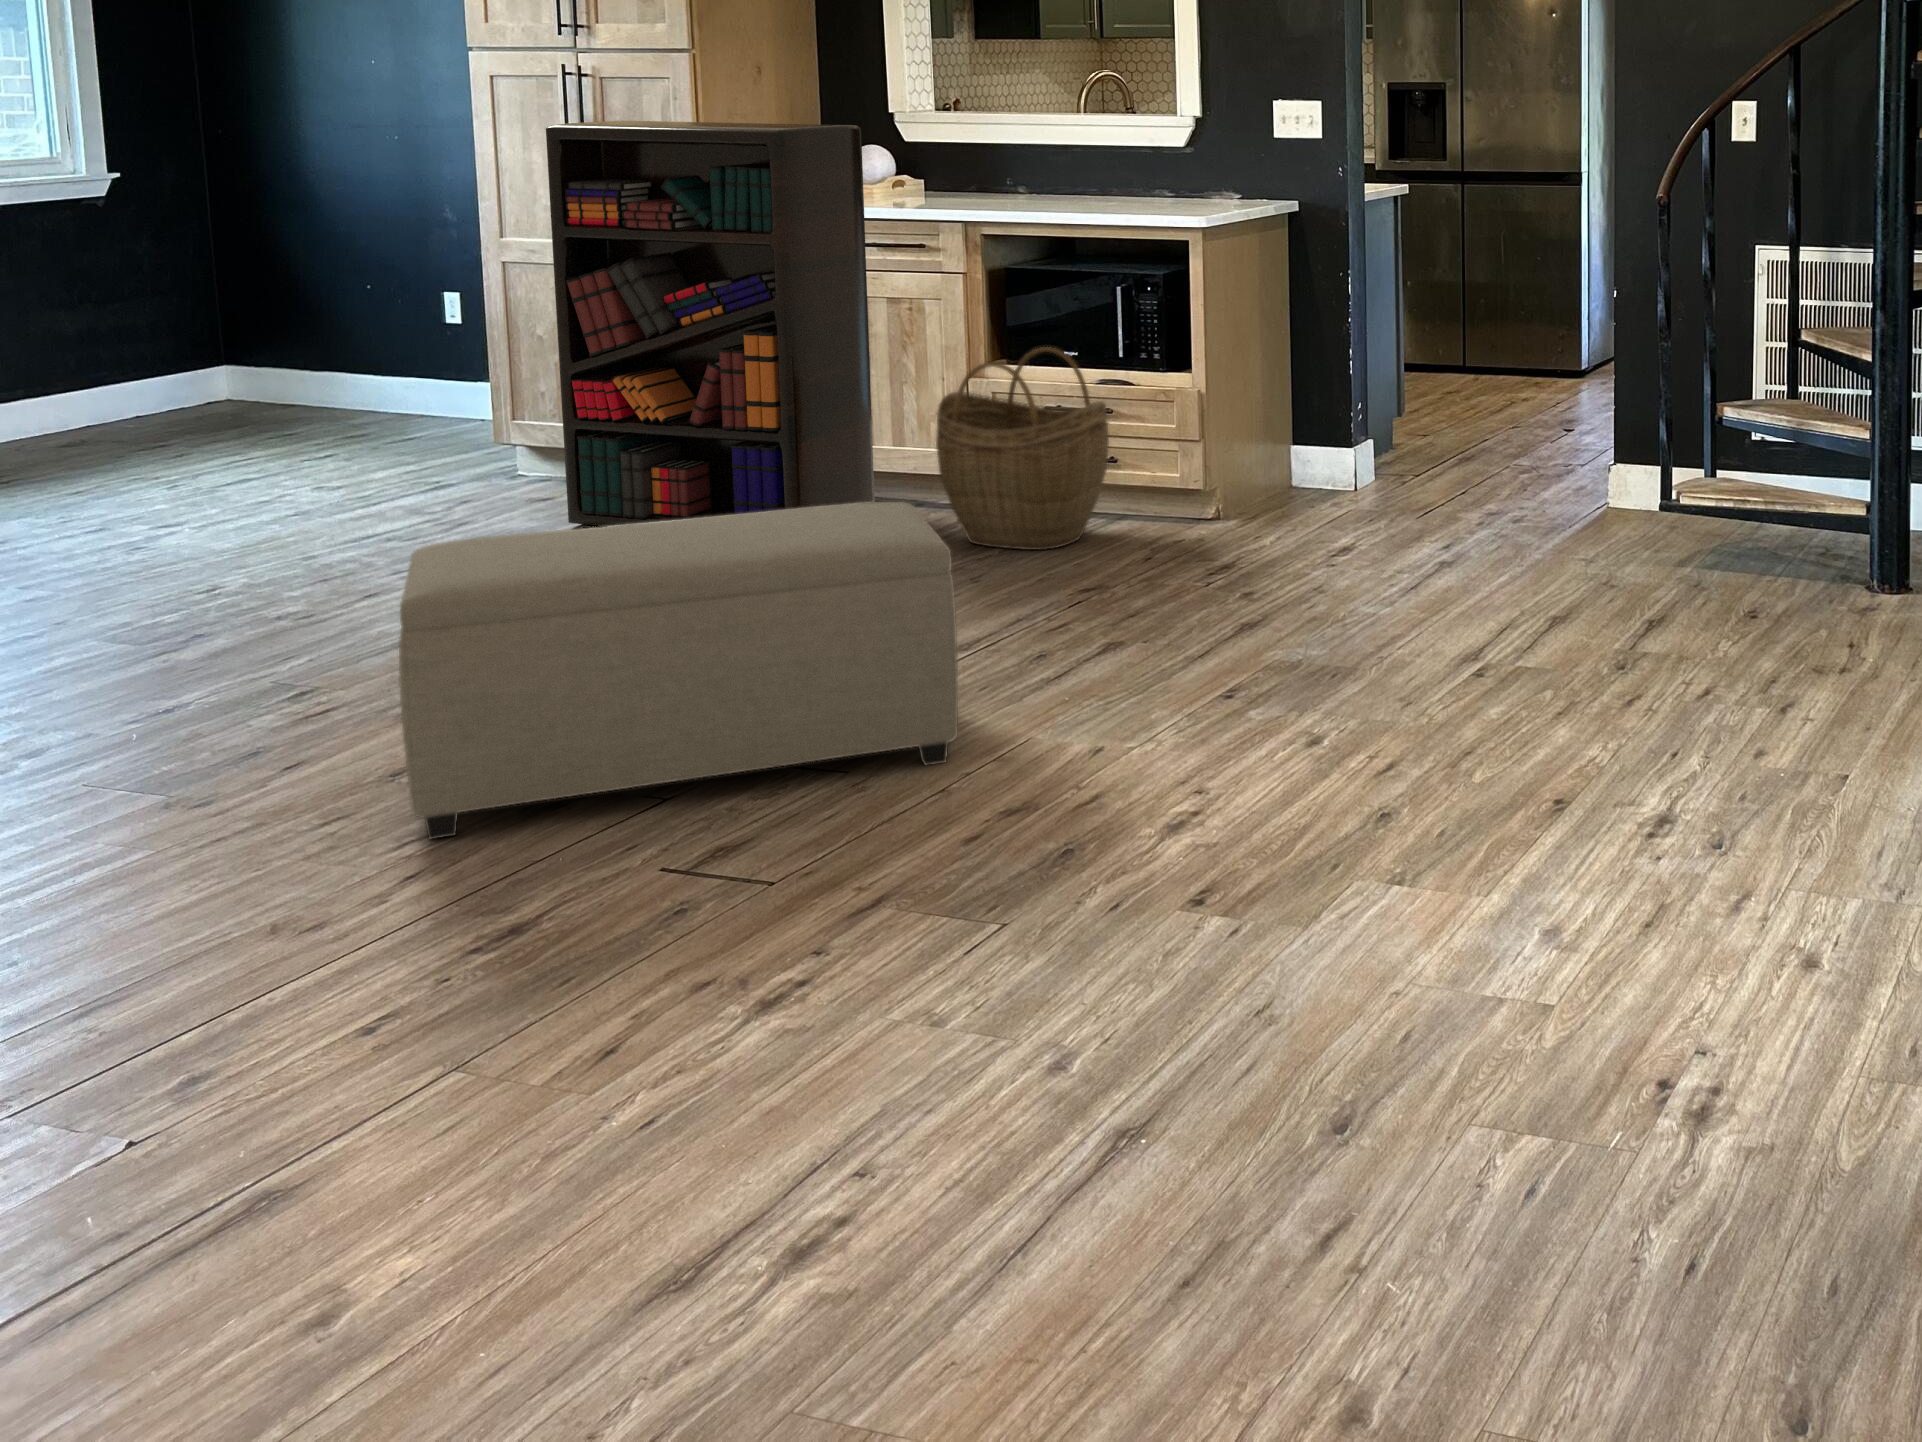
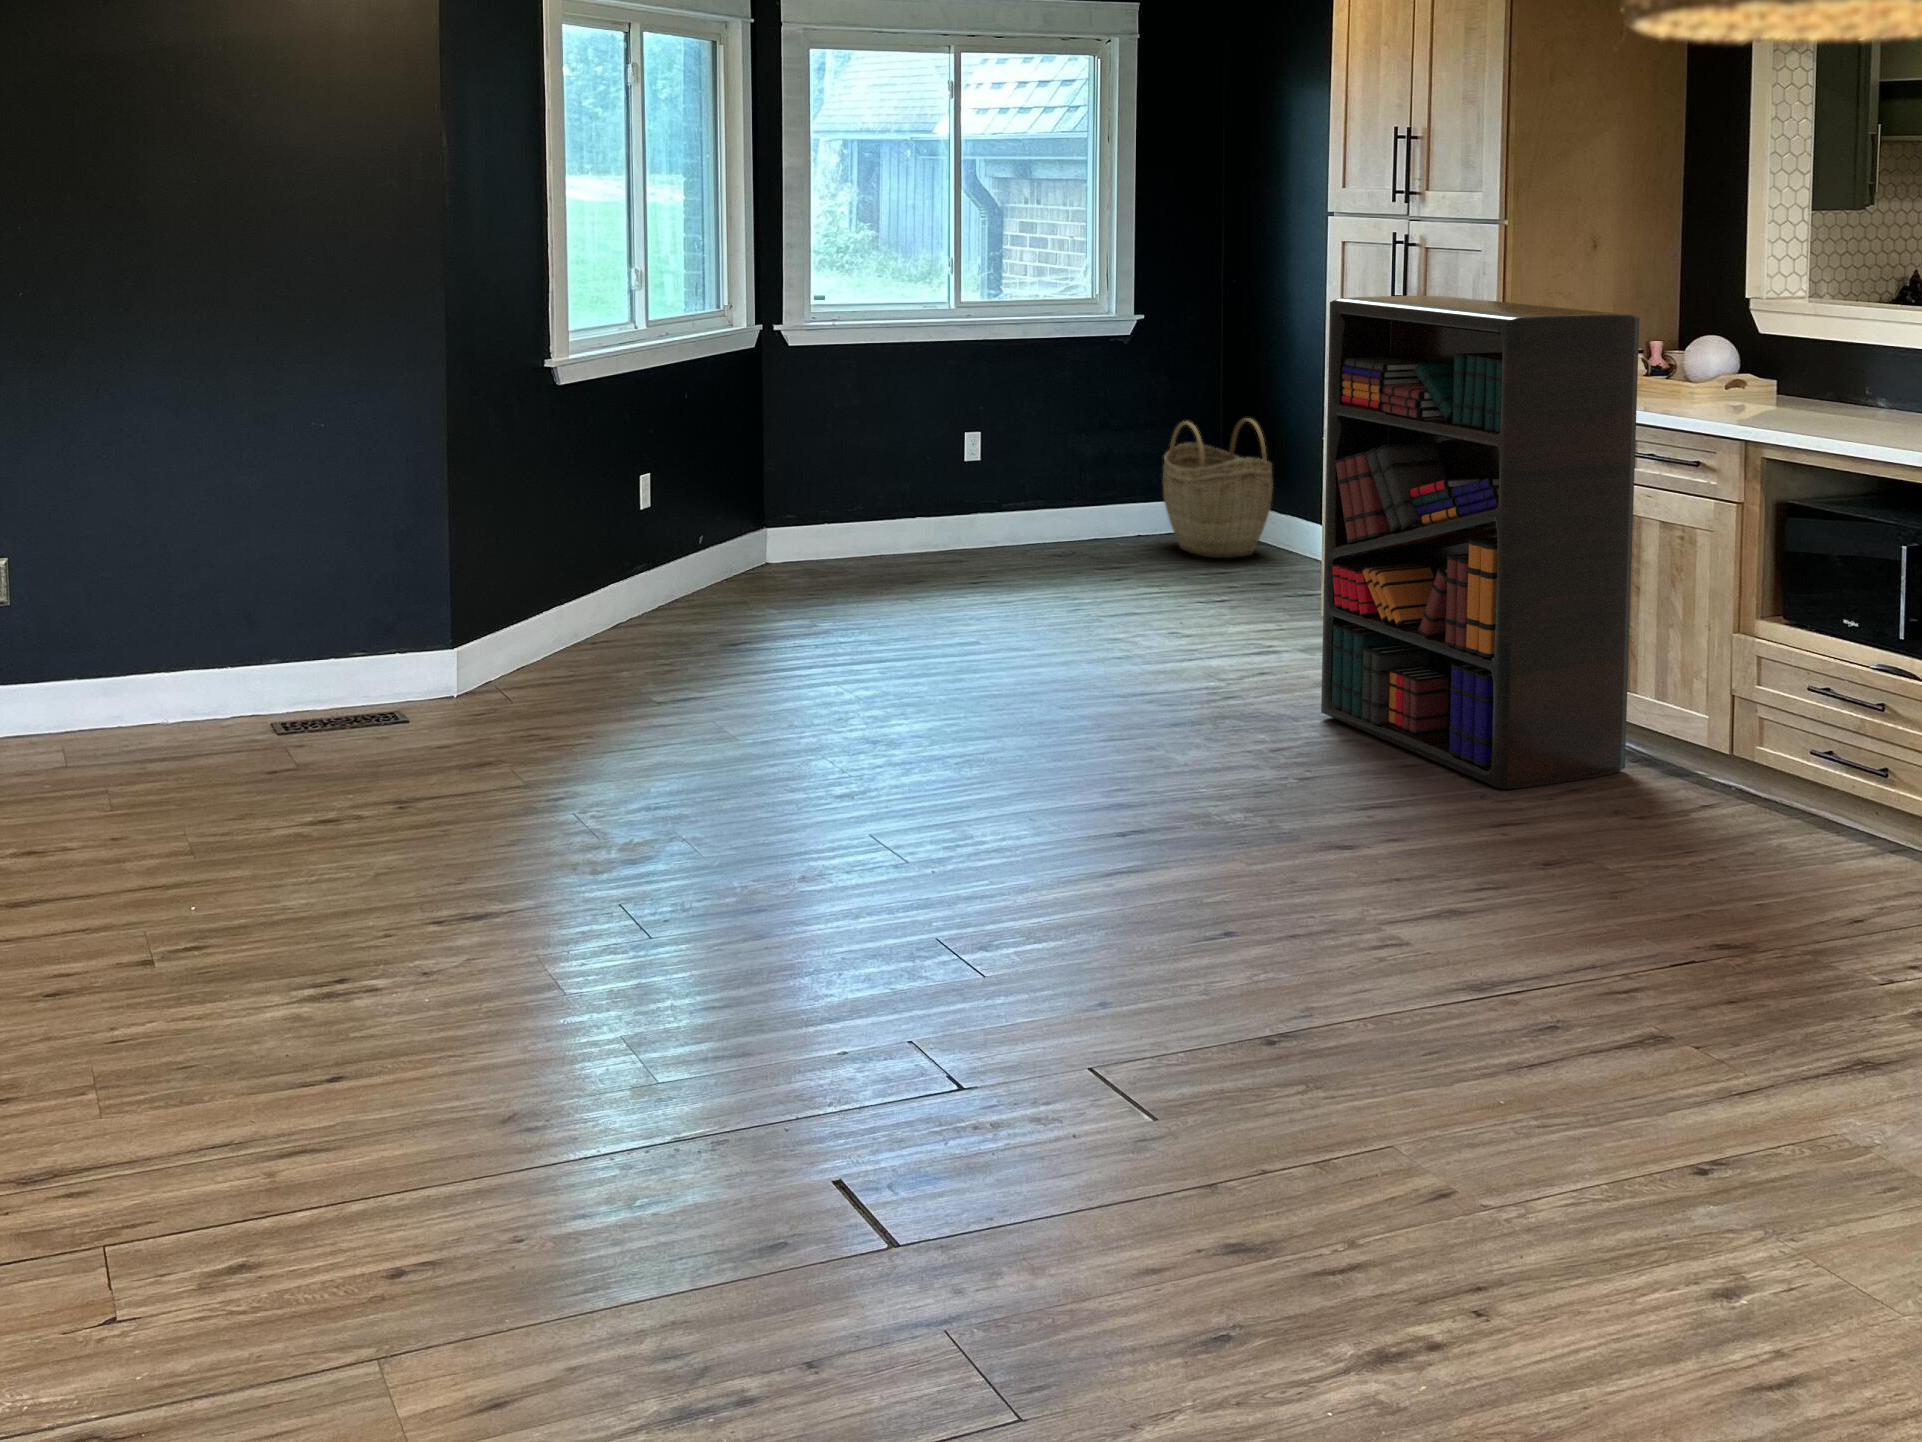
woven basket: present [936,347,1109,550] -> present [1163,418,1273,558]
ottoman: present [399,502,958,839] -> none [815,727,1396,1124]

